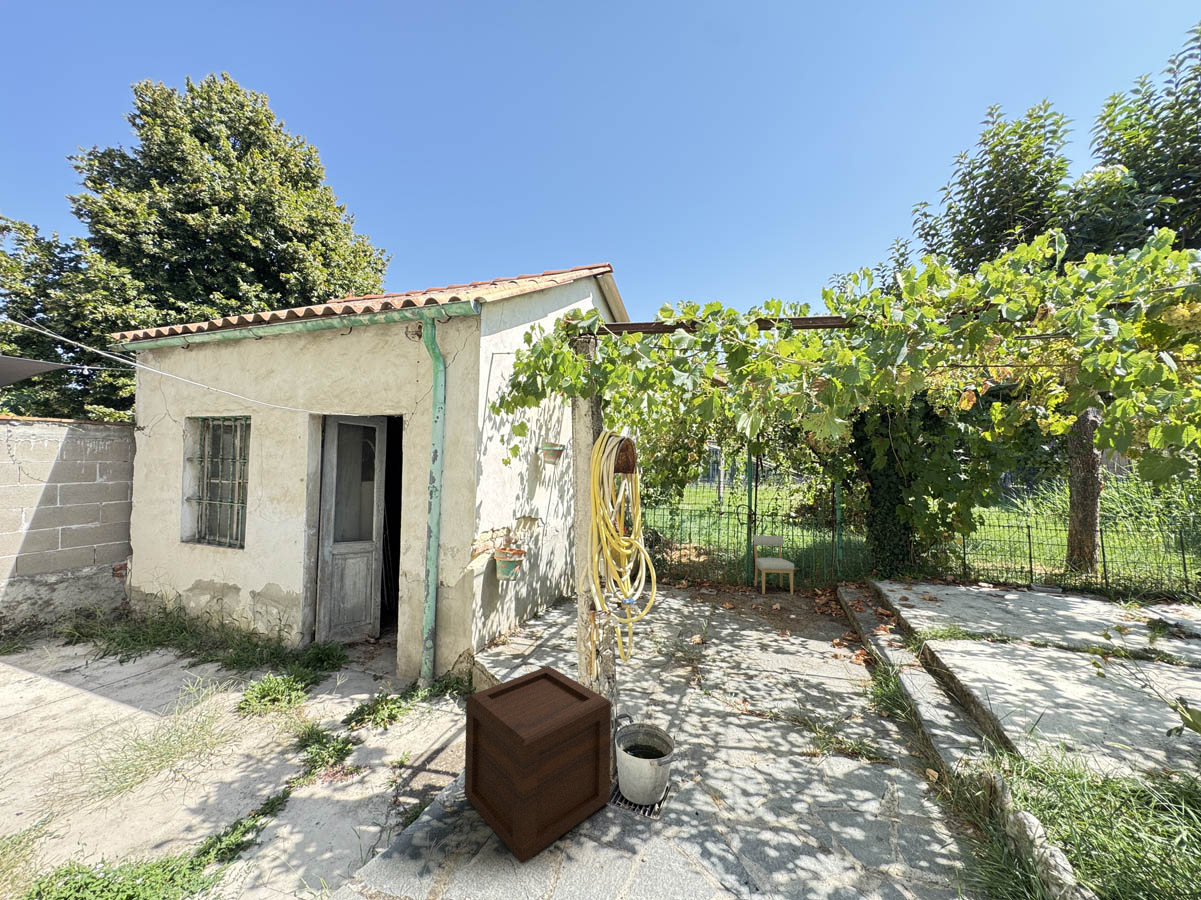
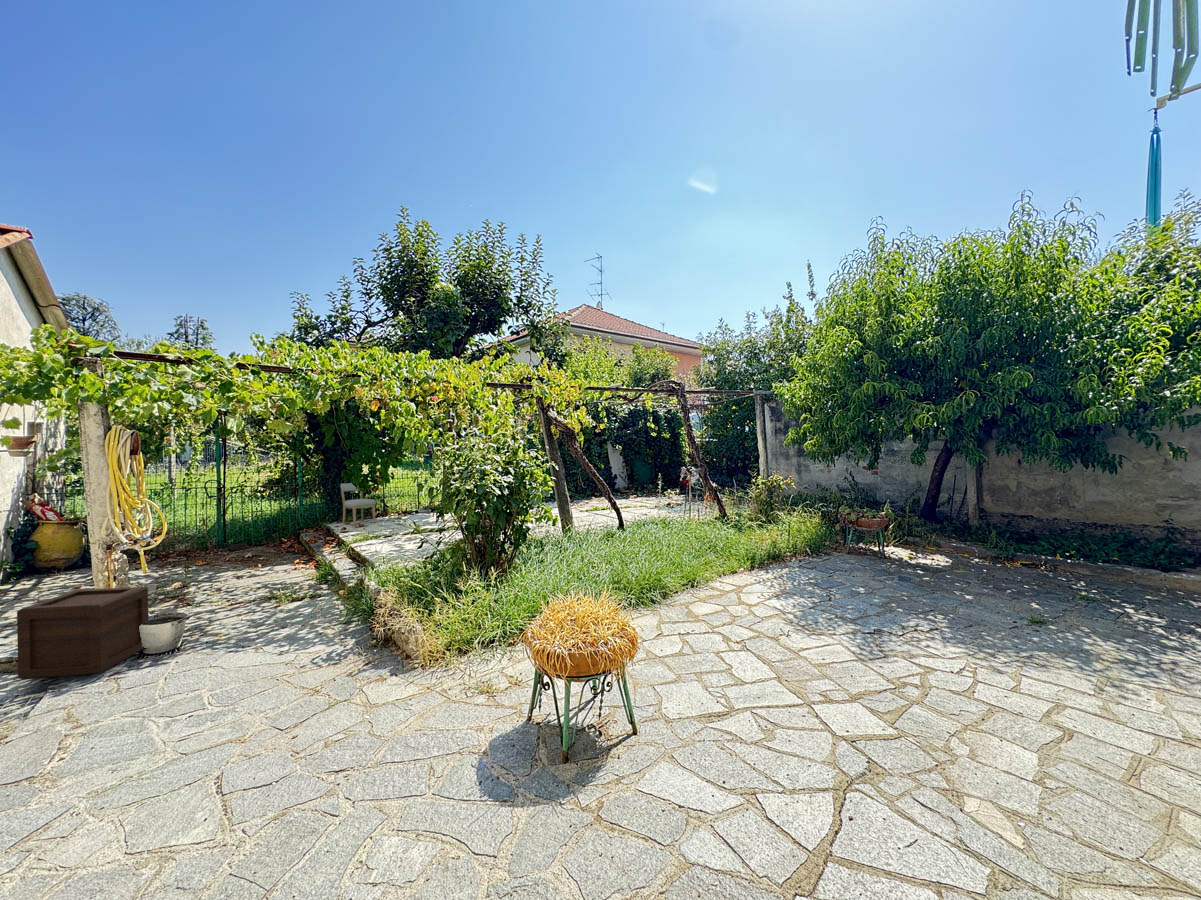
chair: present [753,535,794,595] -> present [340,483,376,525]

